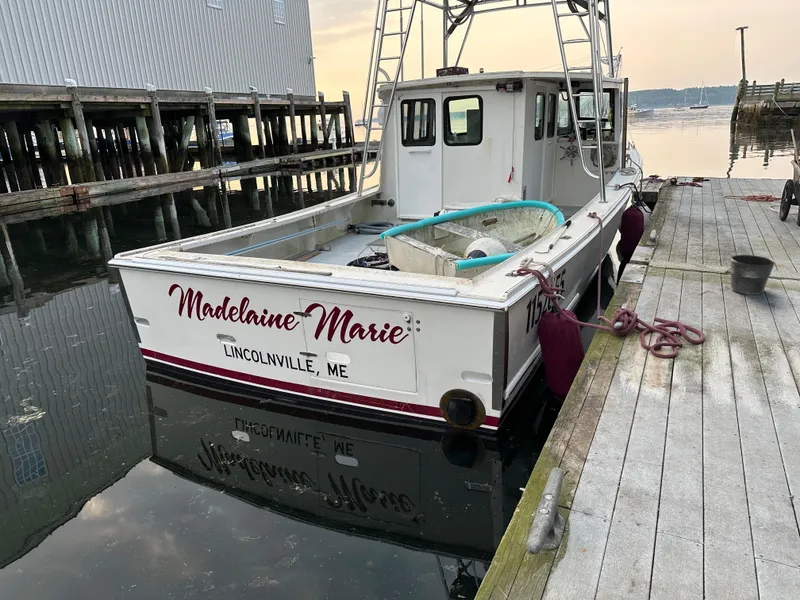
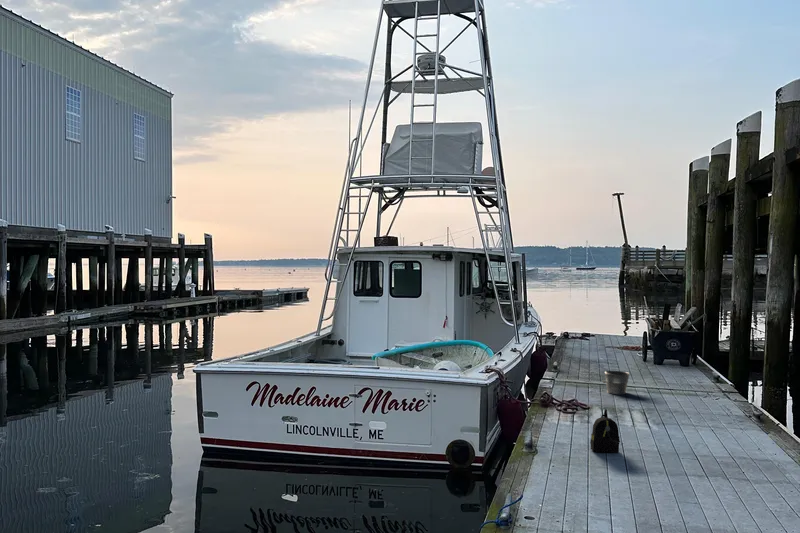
backpack: none [692,415,772,519] -> present [590,409,620,453]

